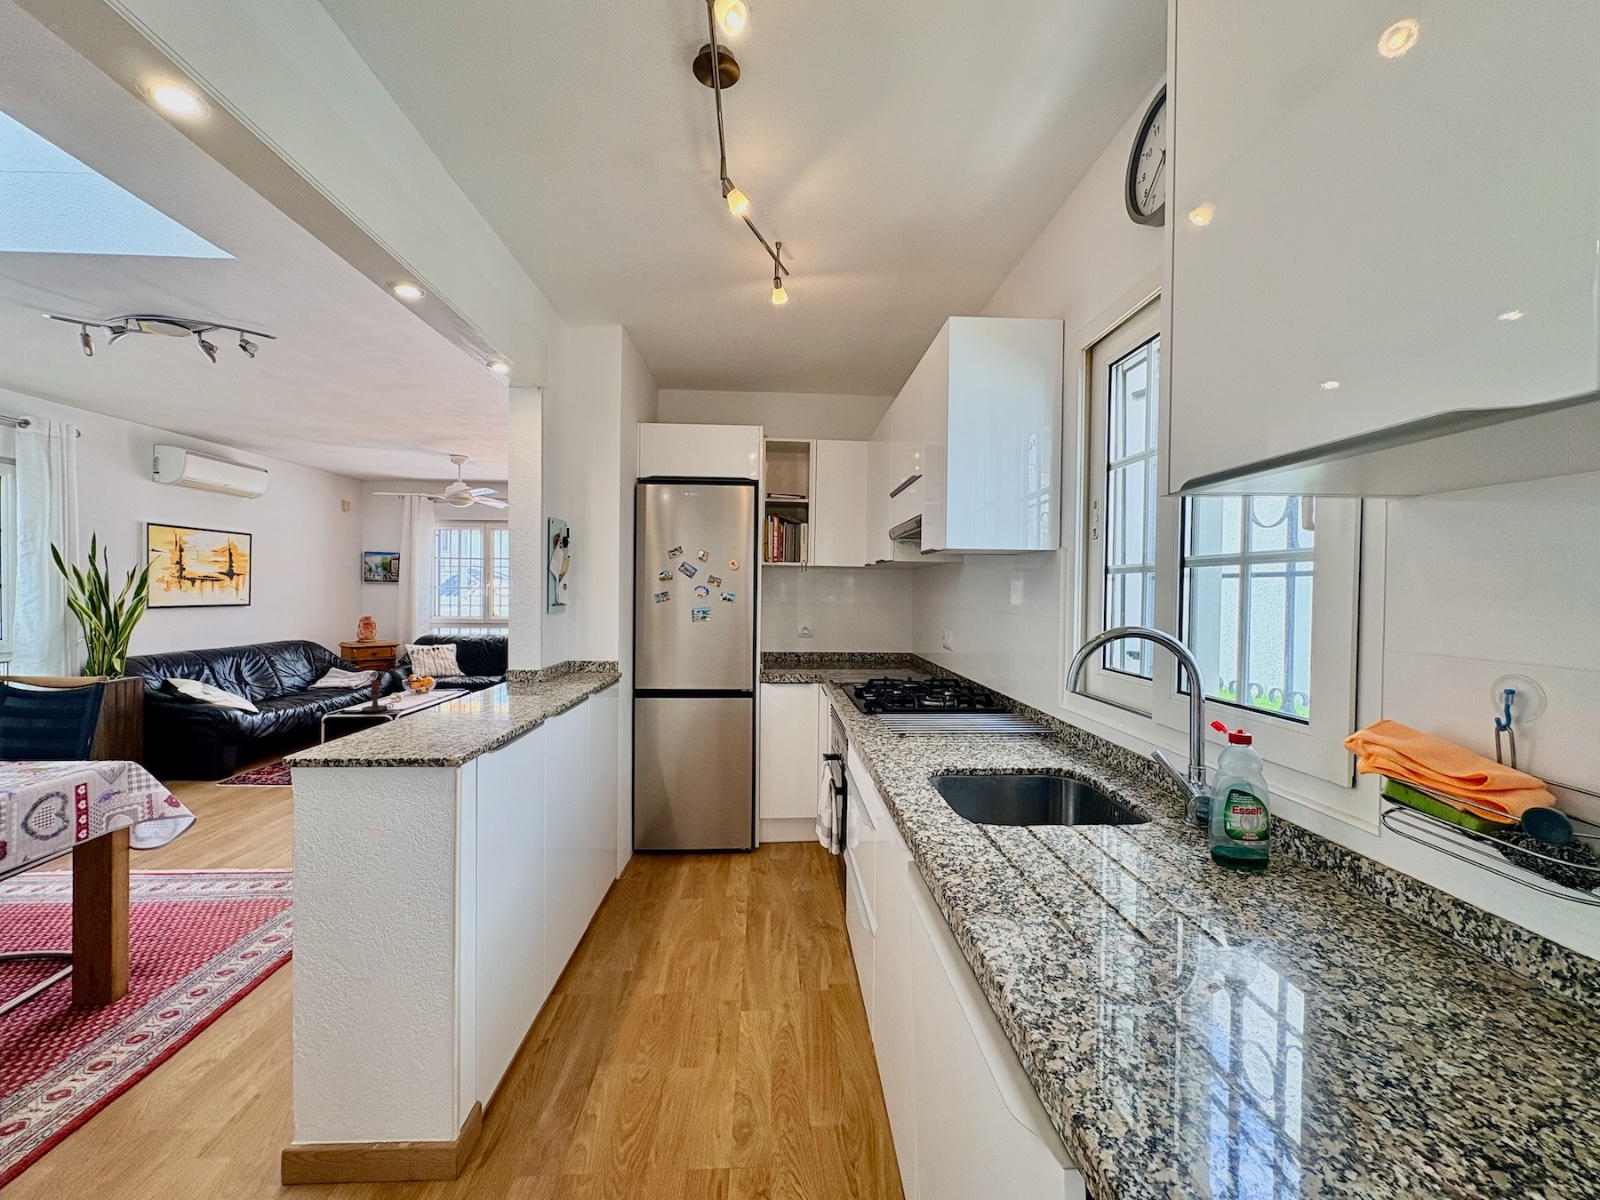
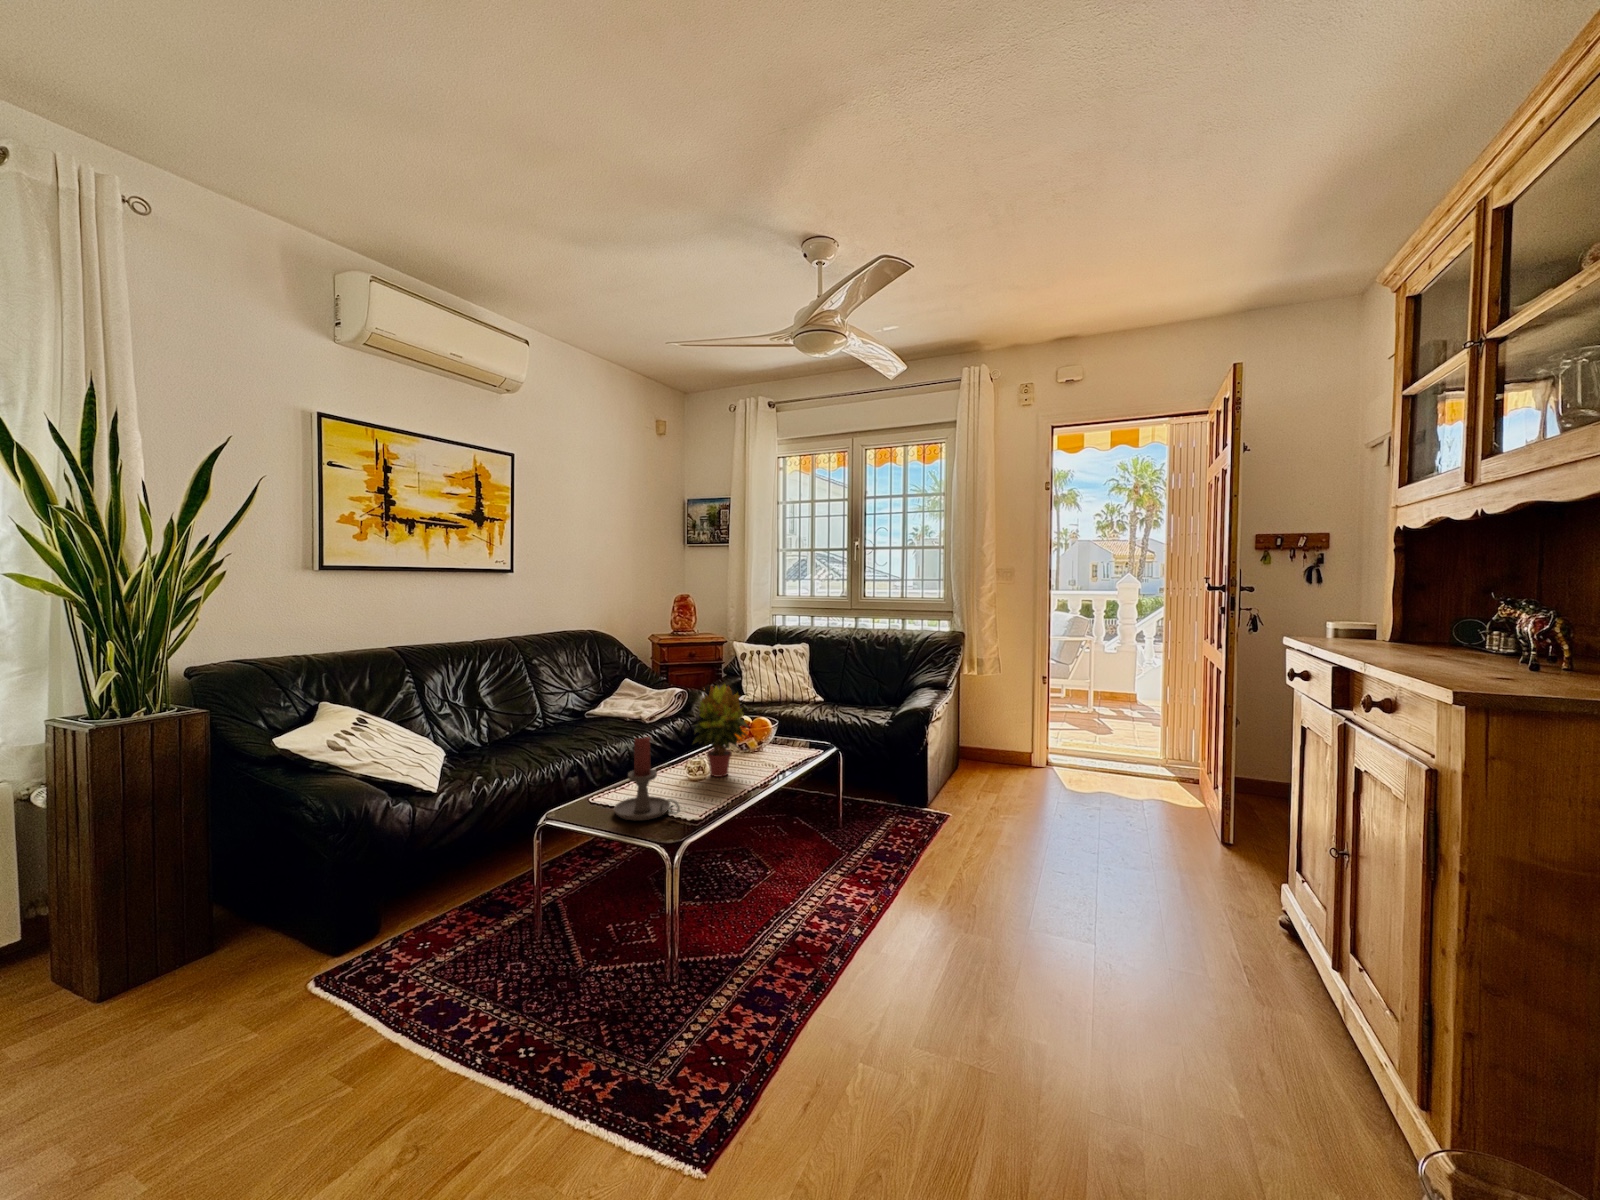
potted plant: none [393,660,423,700] -> present [693,684,748,777]

